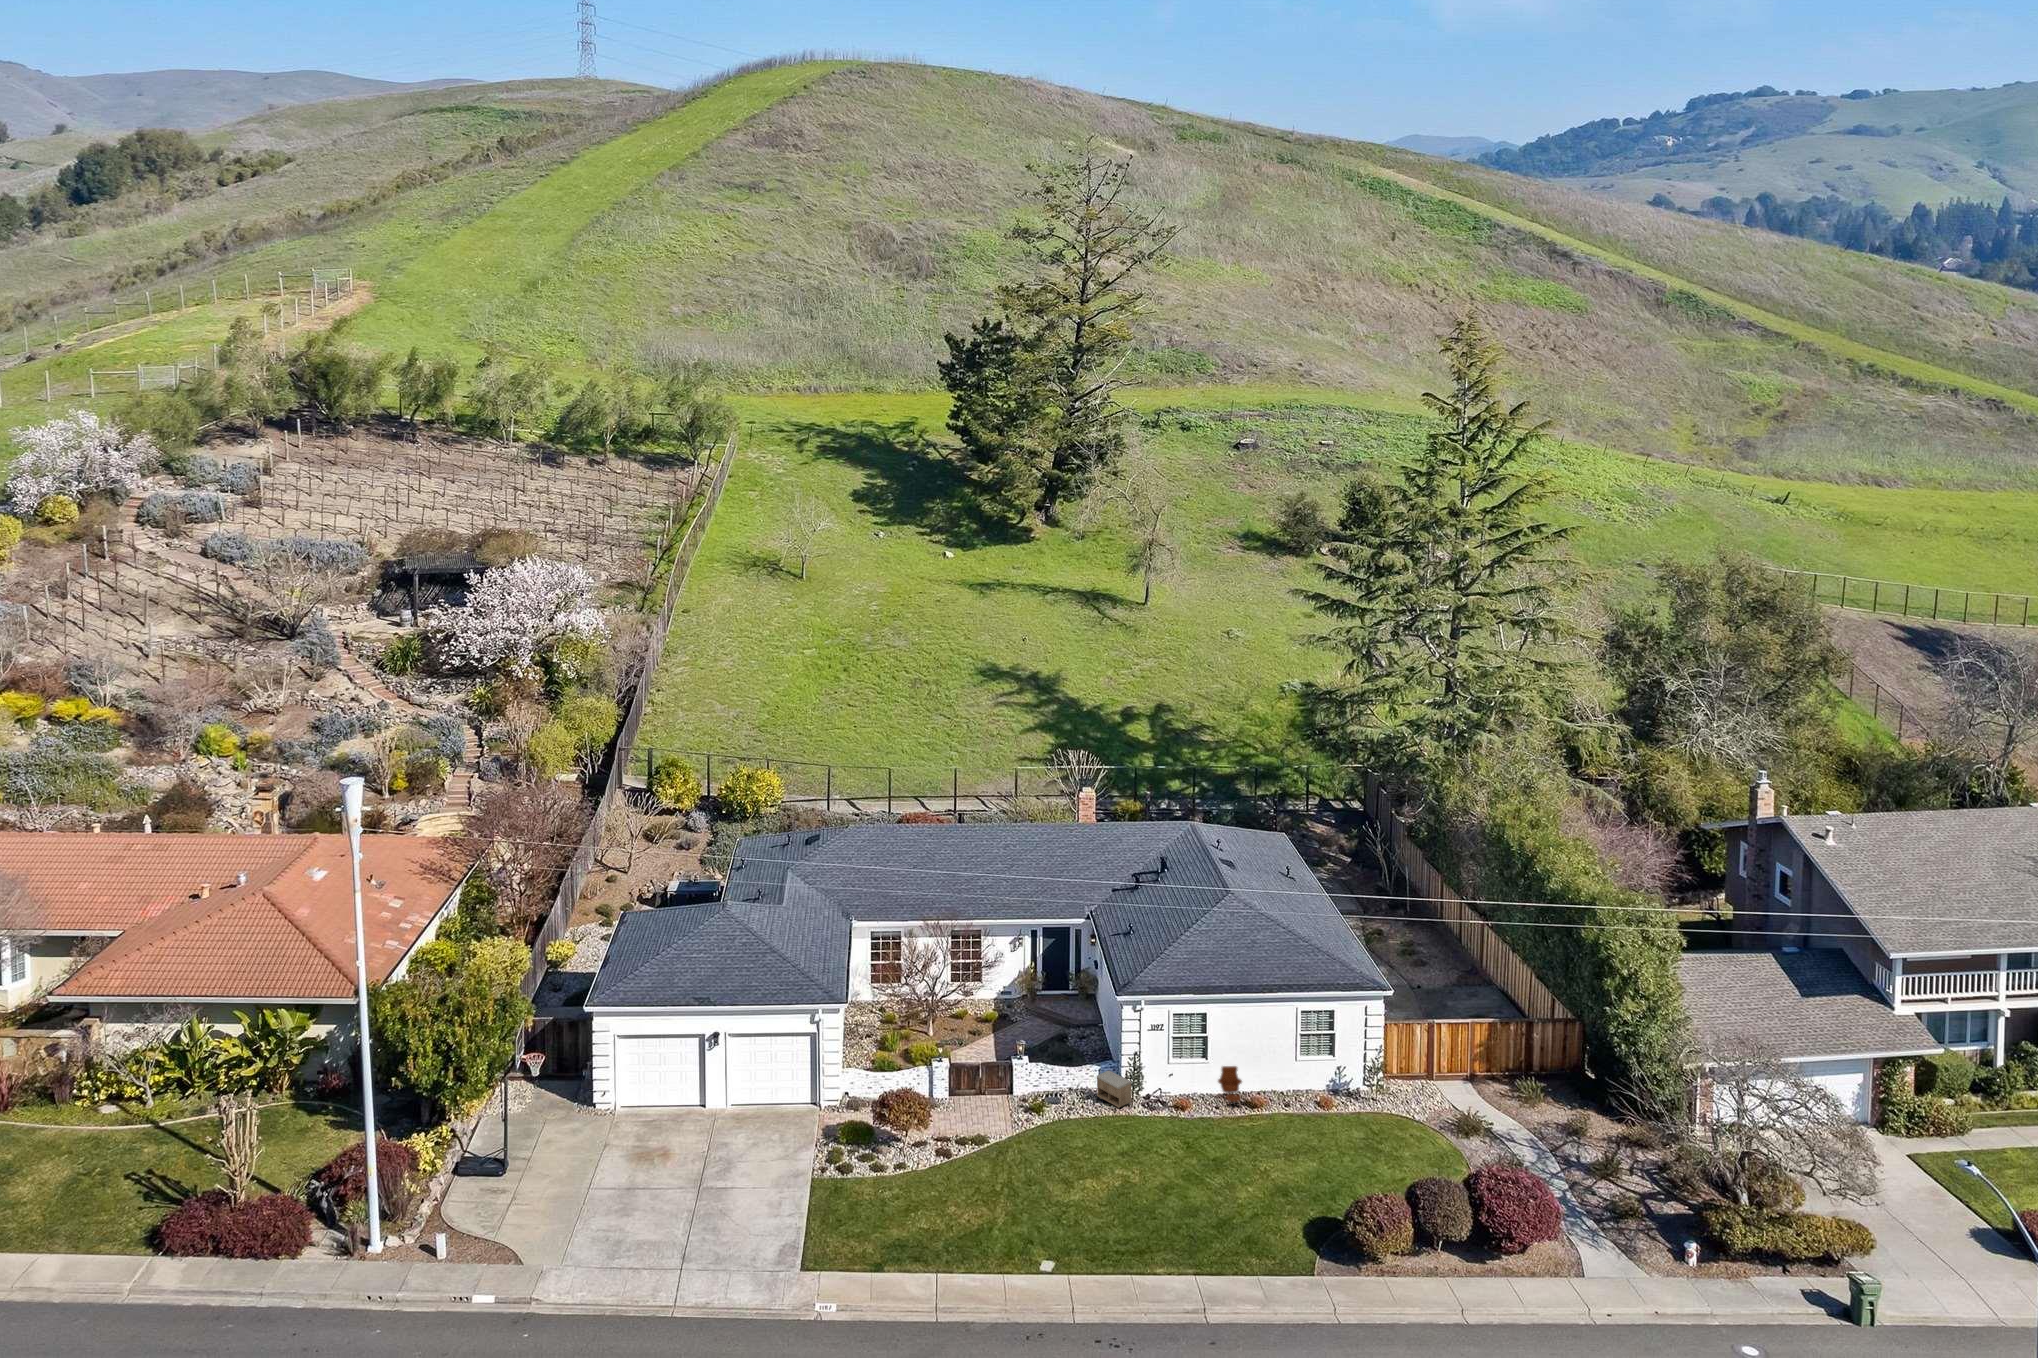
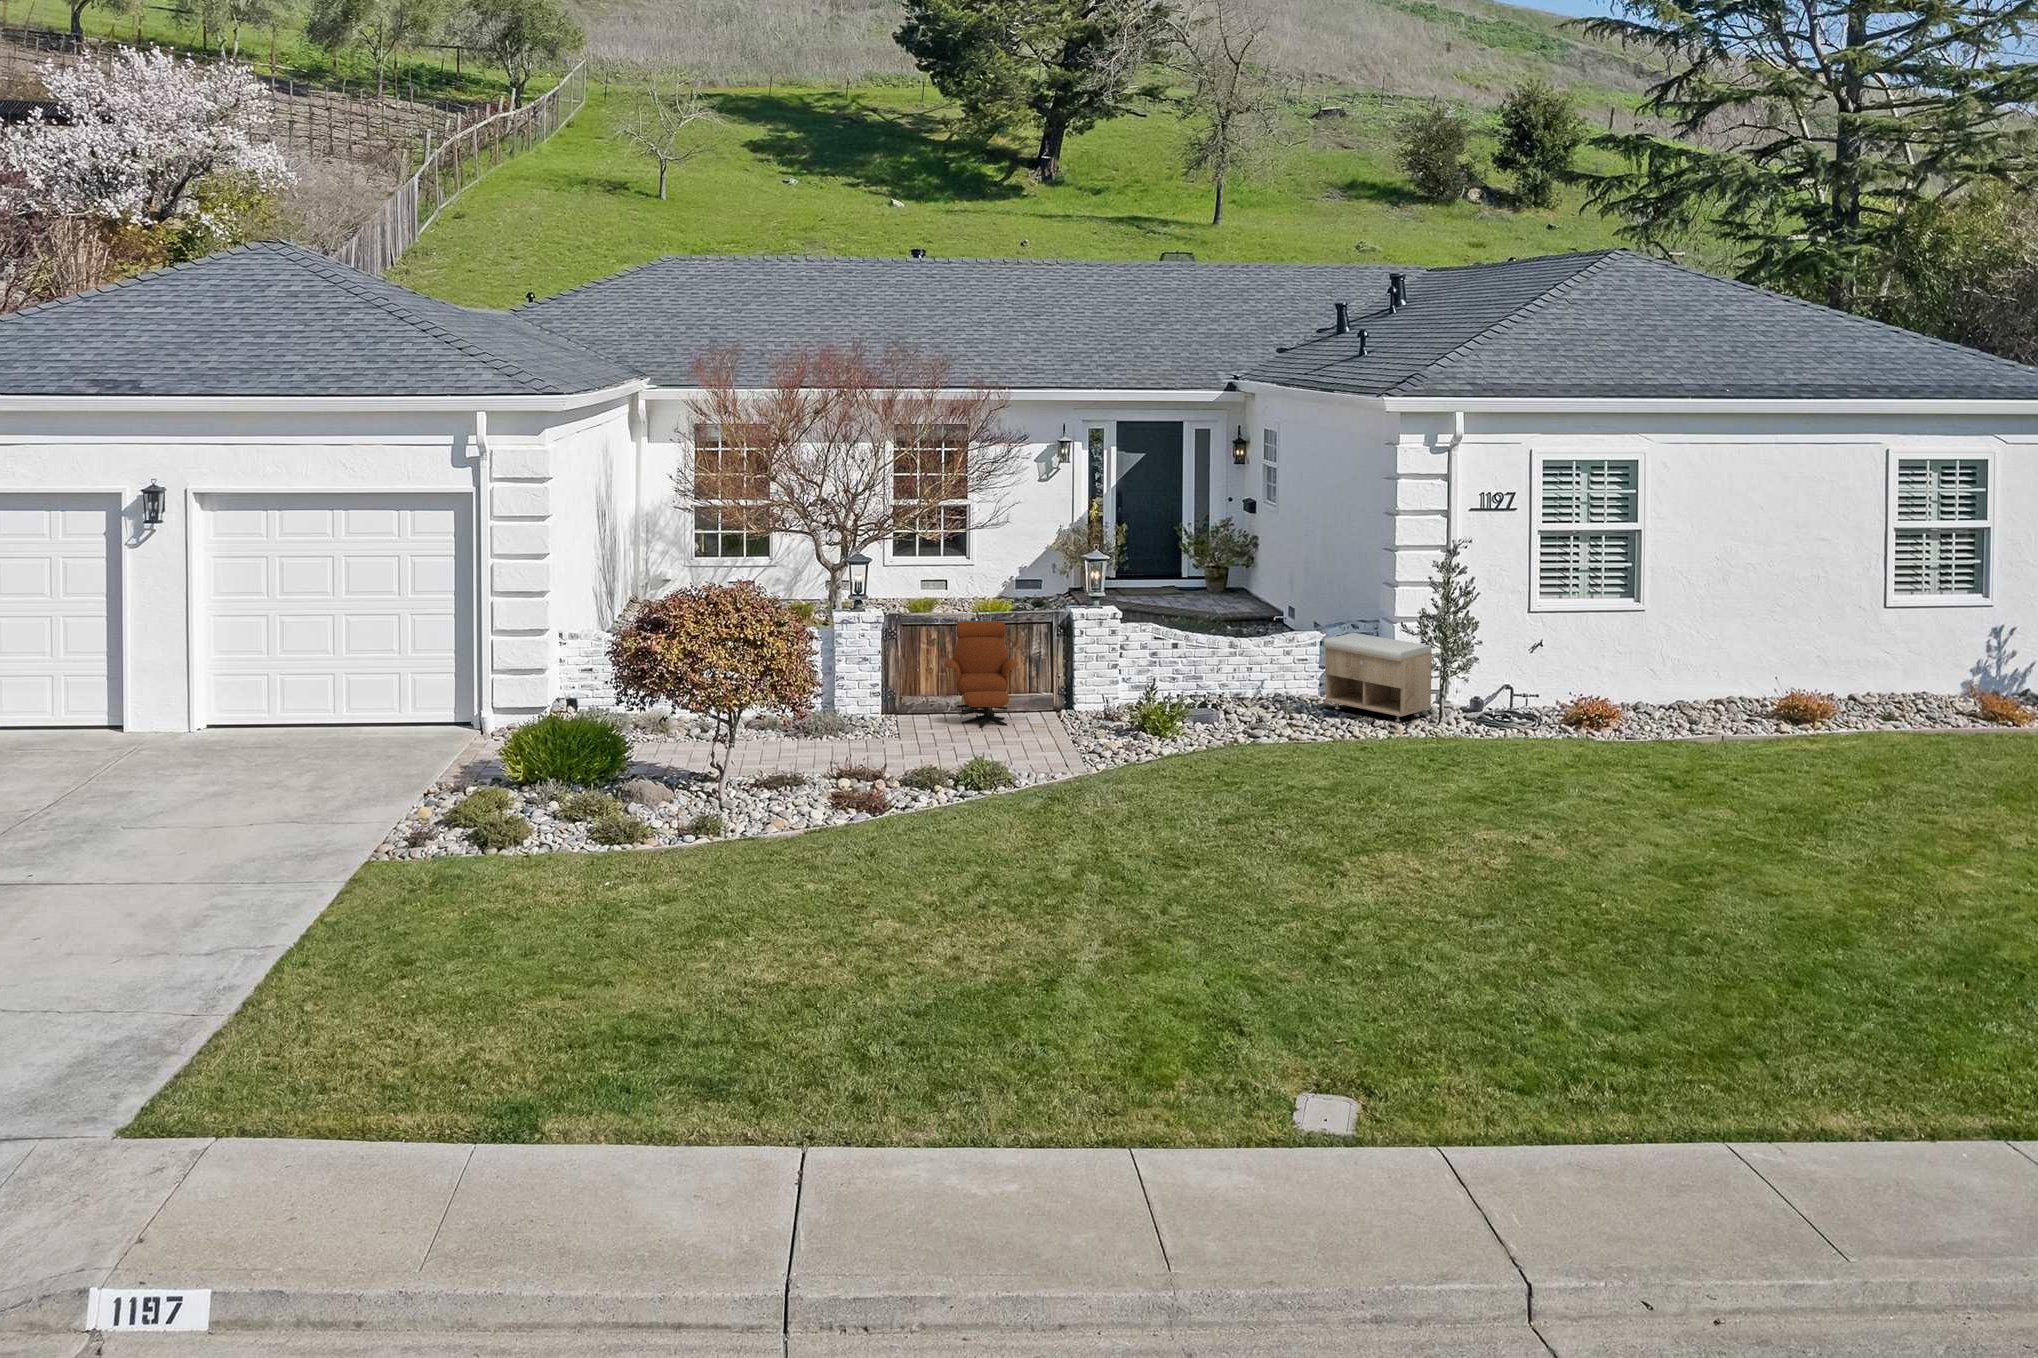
lounge chair: present [1218,1066,1242,1105] -> present [944,621,1018,728]

